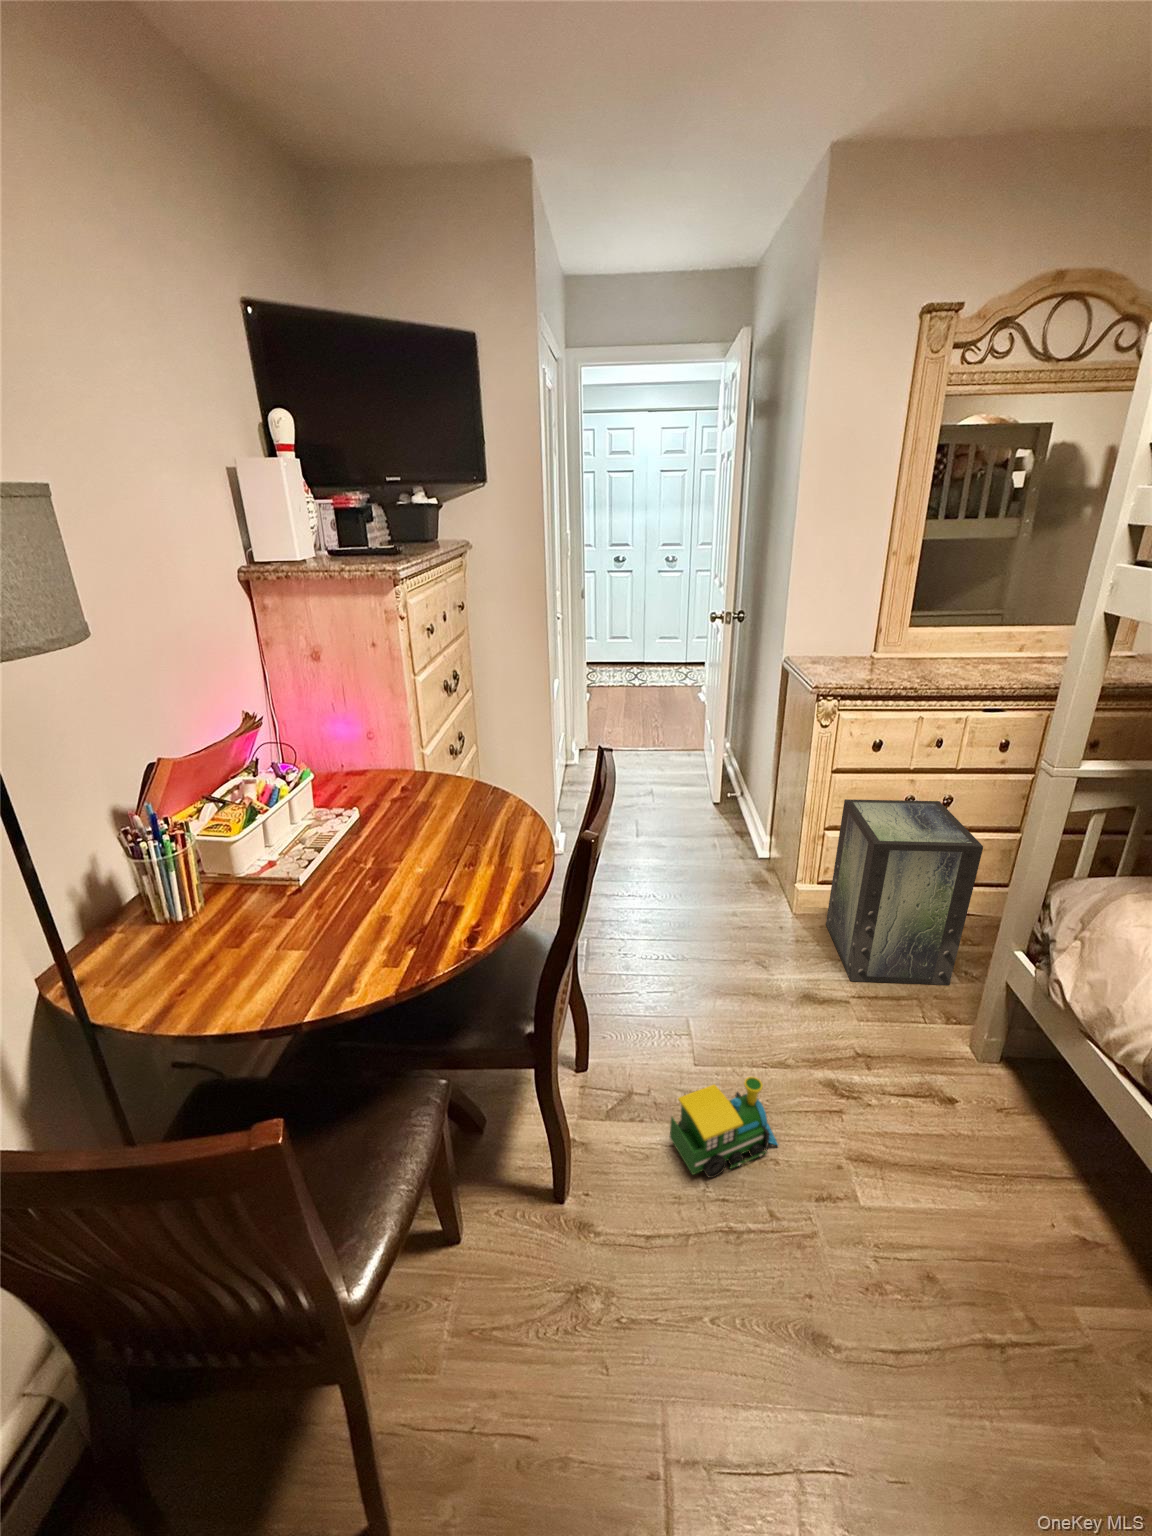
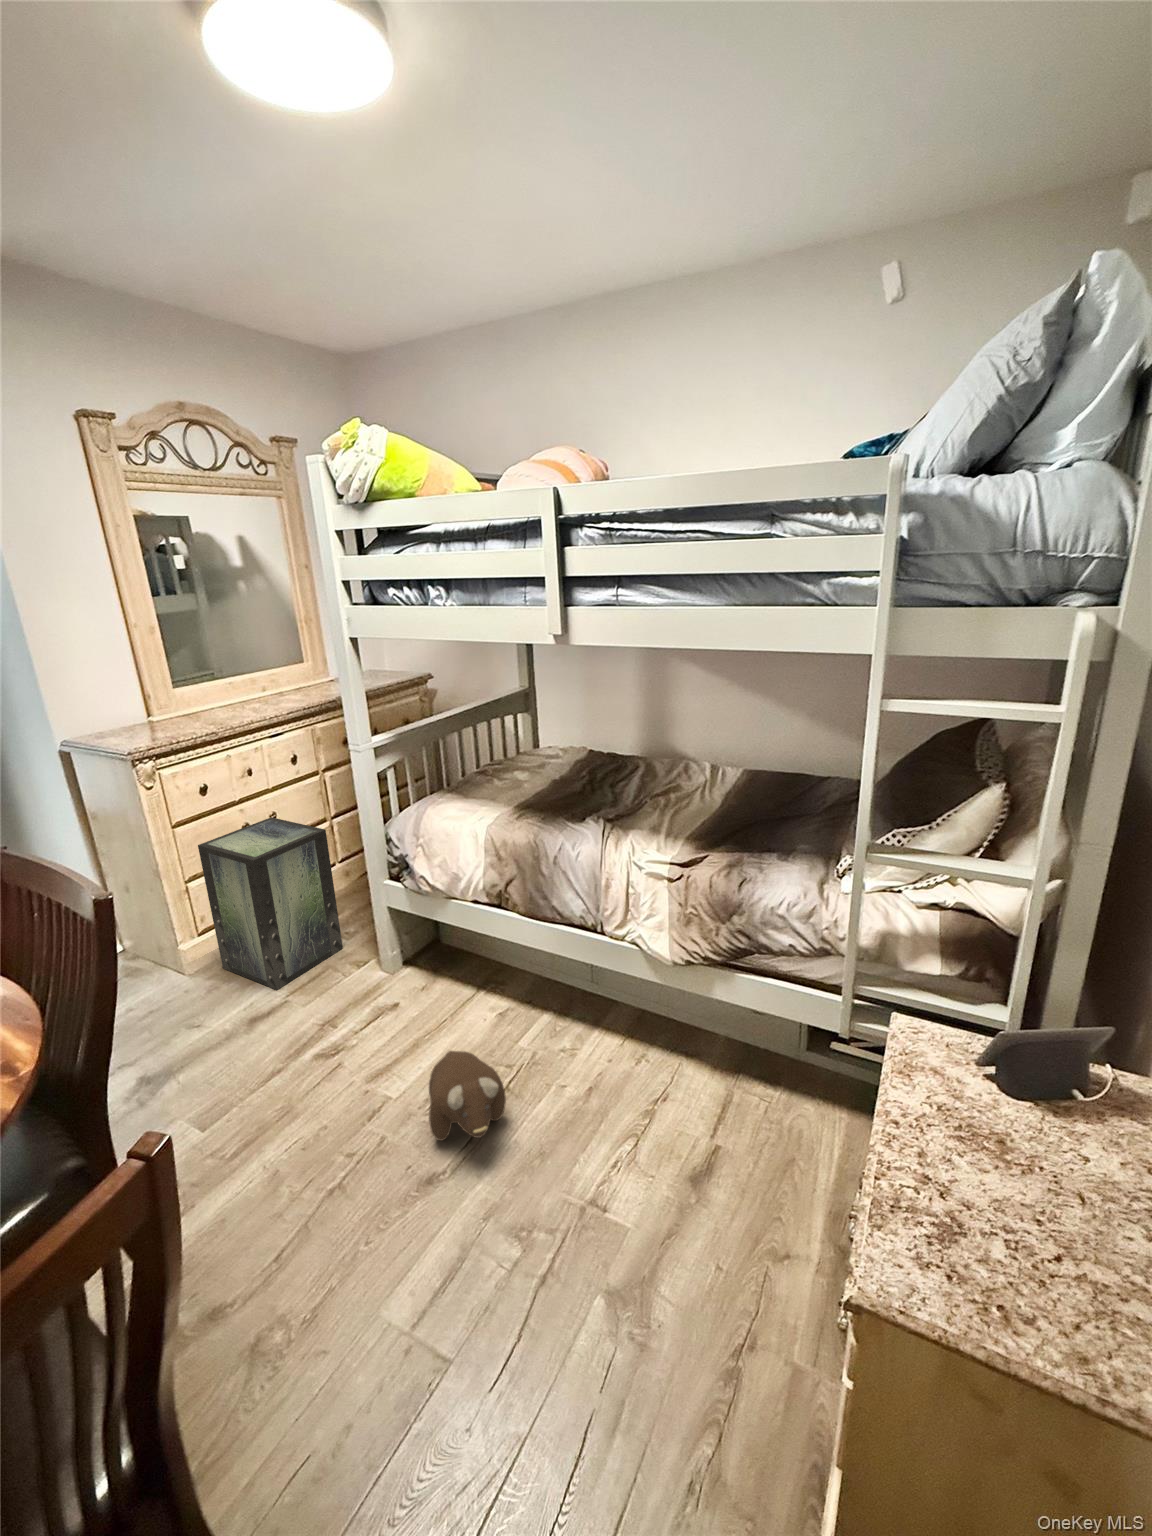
toy train: present [670,1077,779,1178] -> none [225,1075,319,1191]
plush toy: none [856,1225,977,1377] -> present [429,1051,506,1141]

